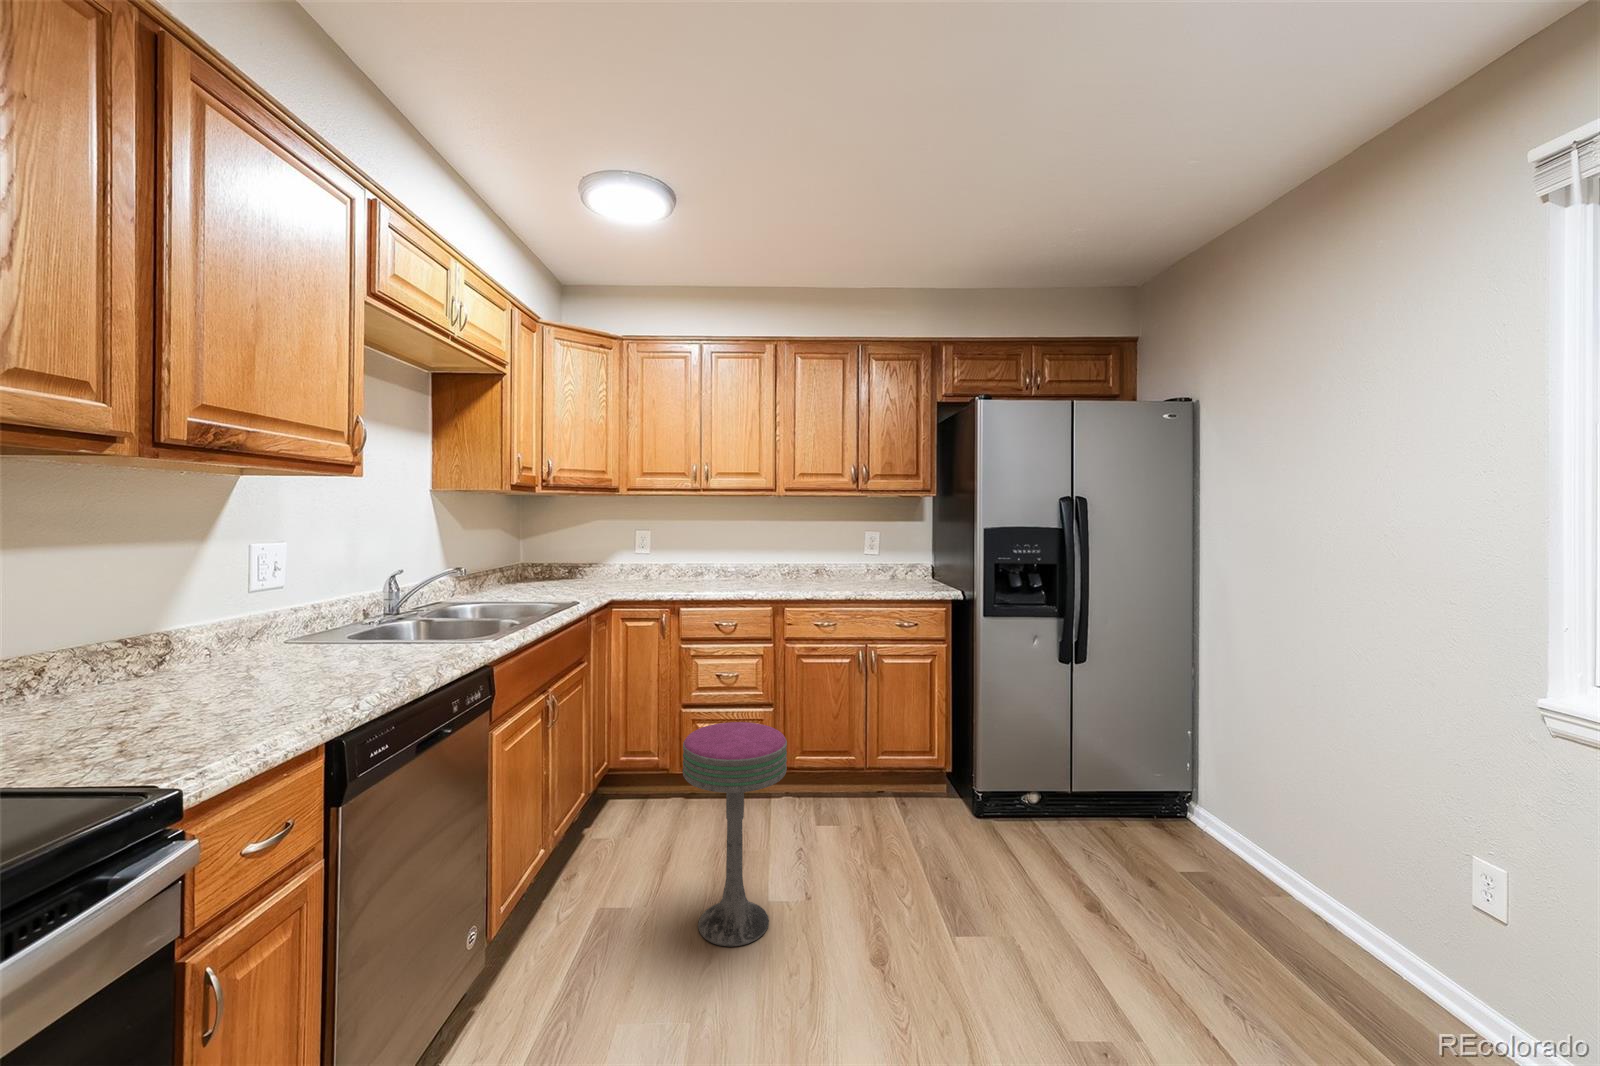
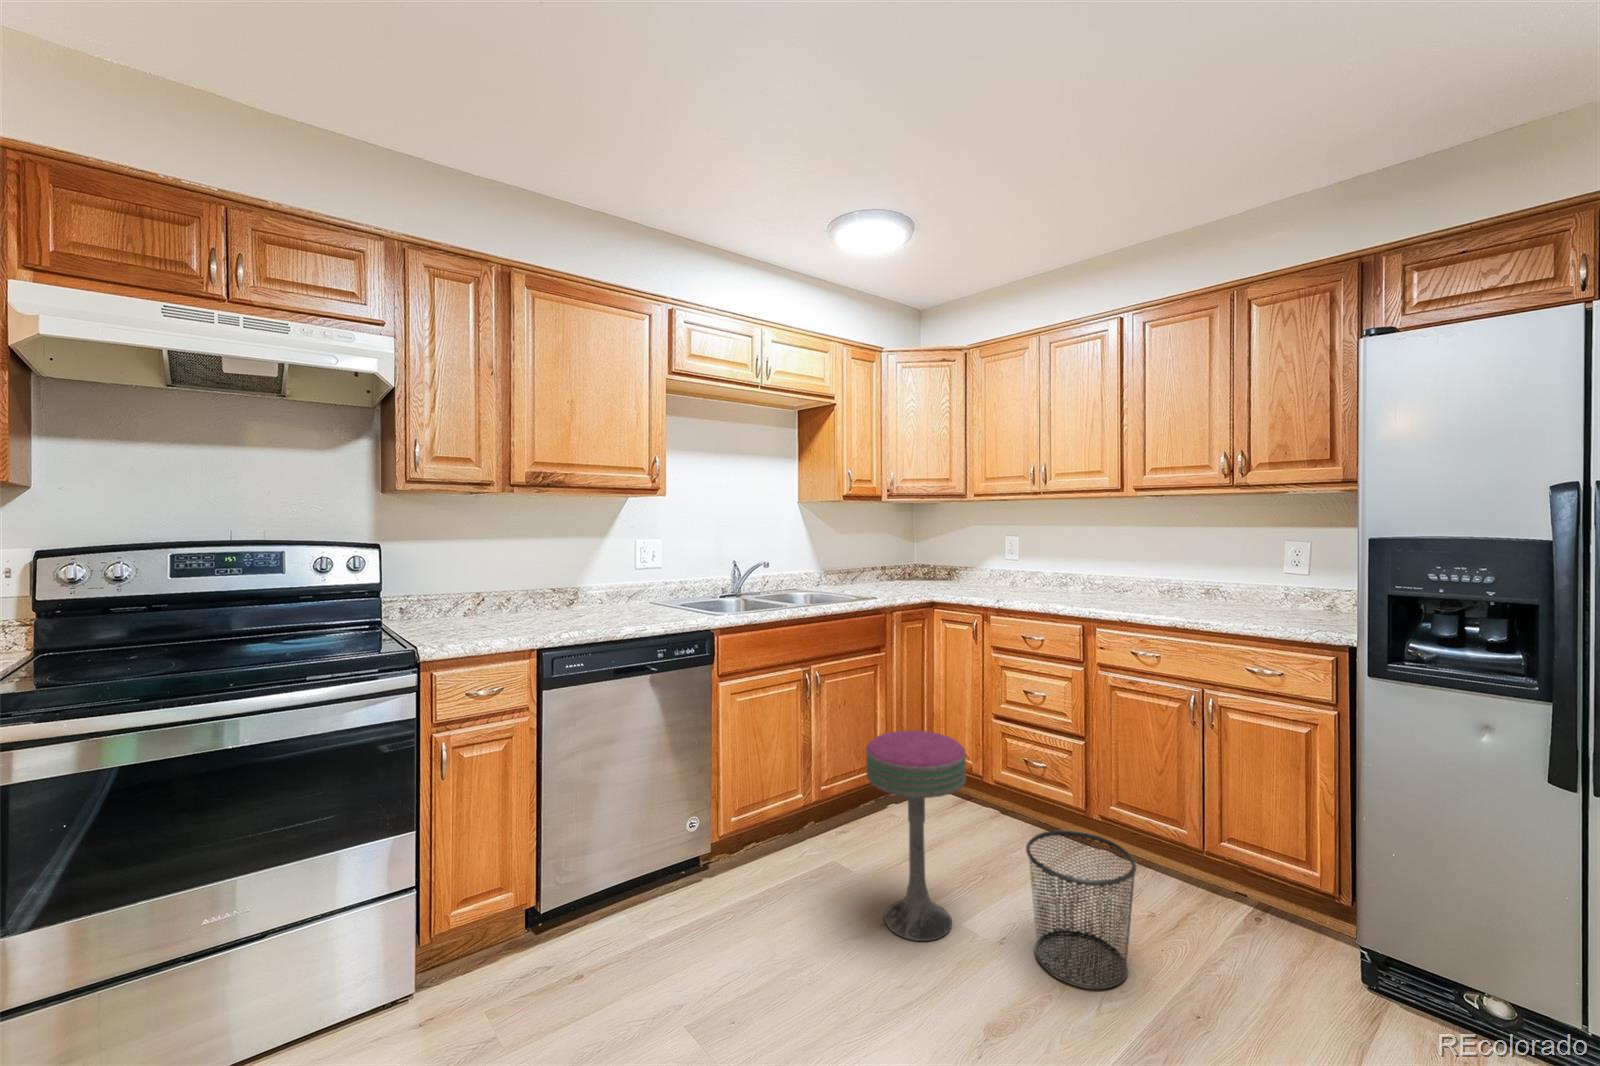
waste bin: none [824,774,912,904] -> present [1026,830,1136,989]

